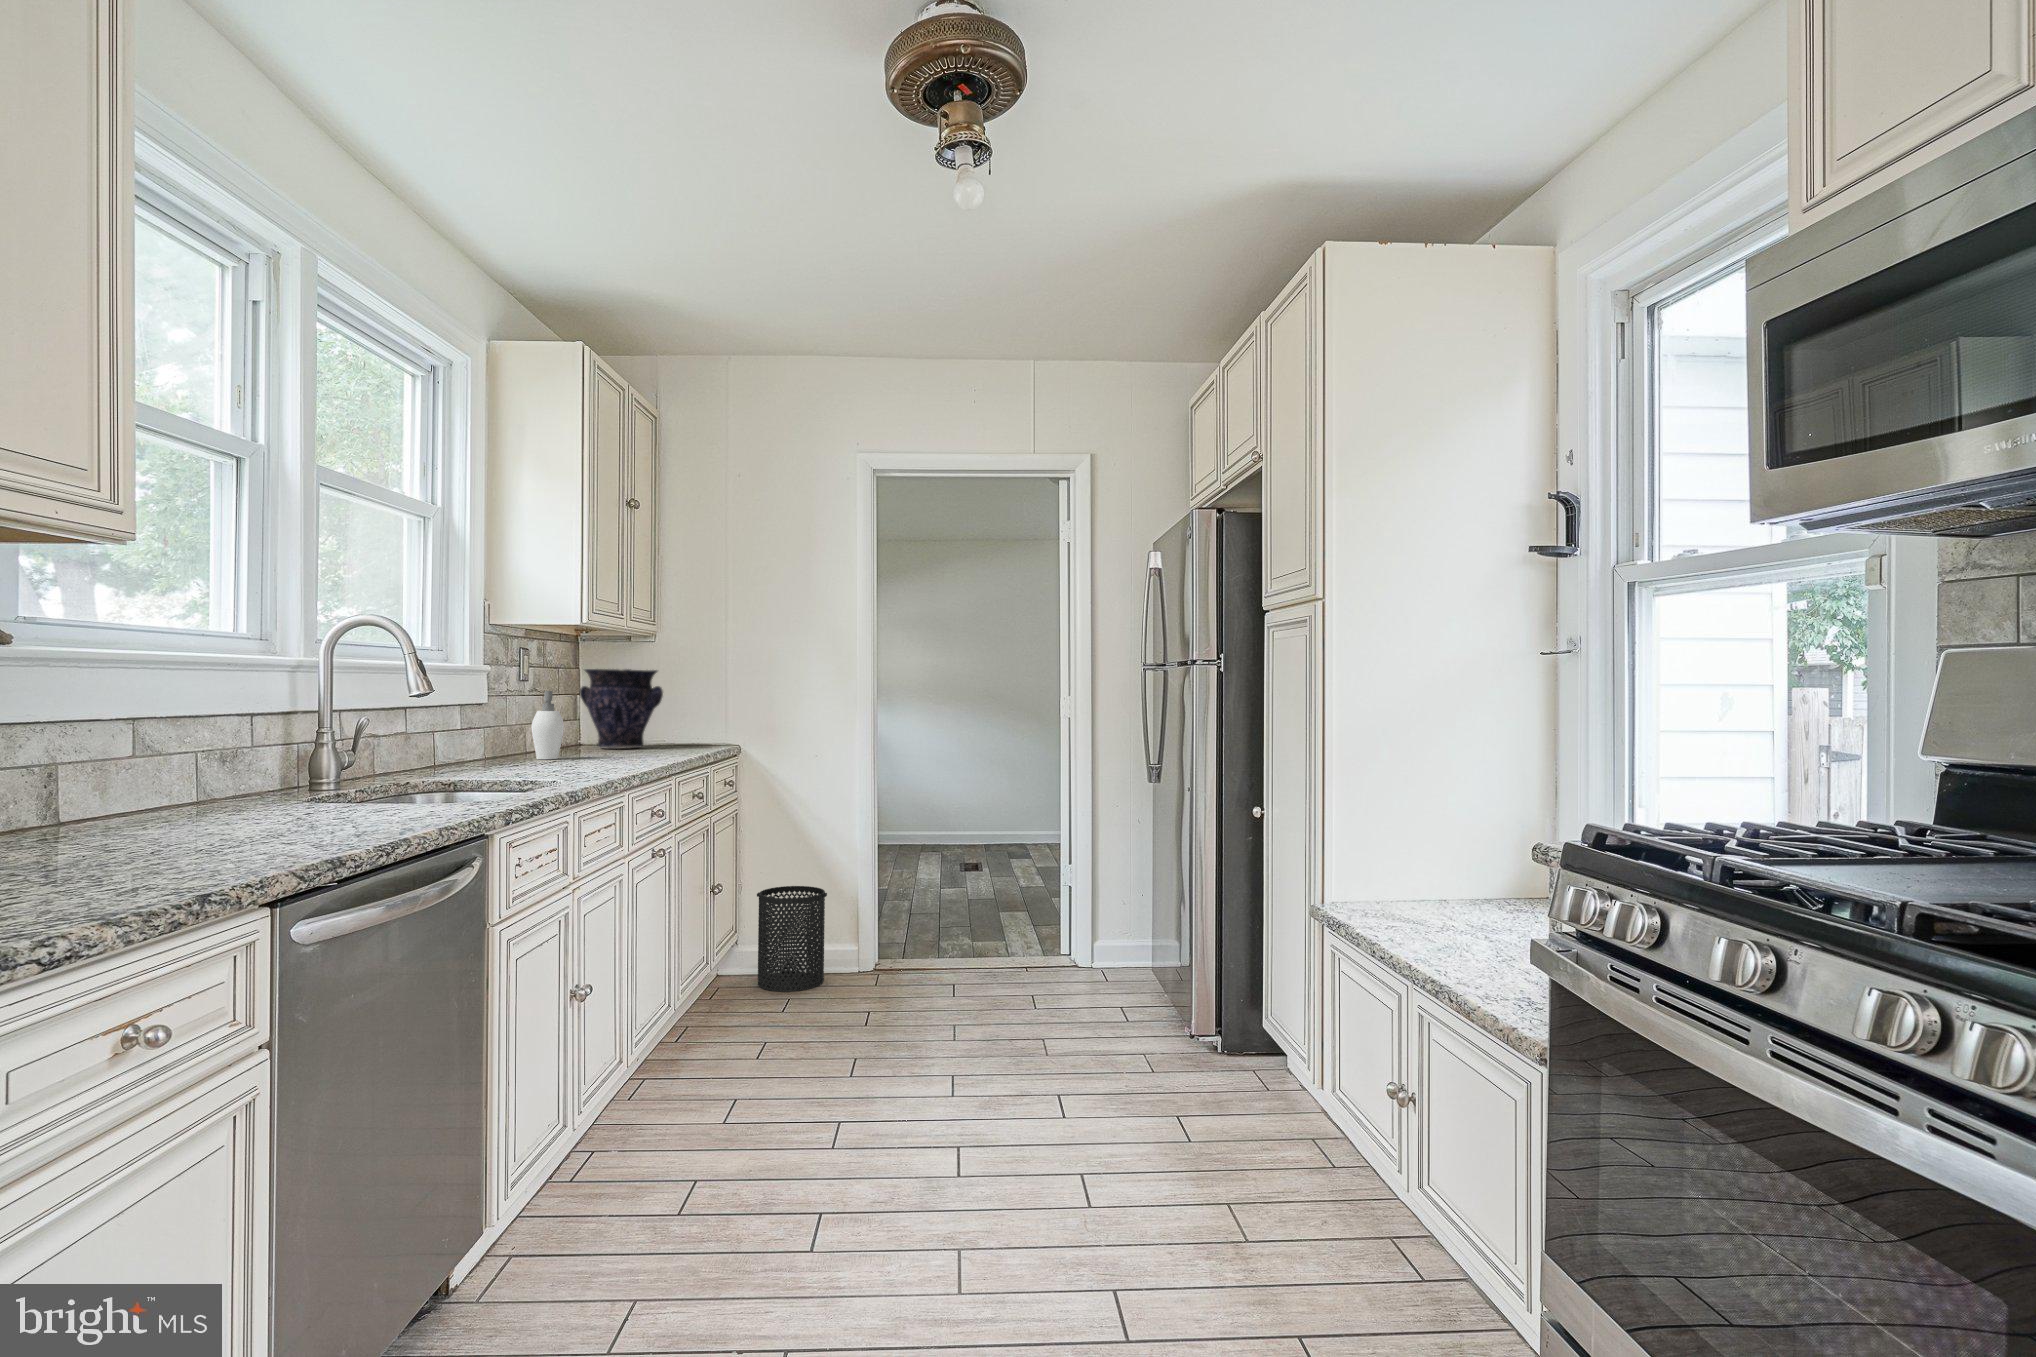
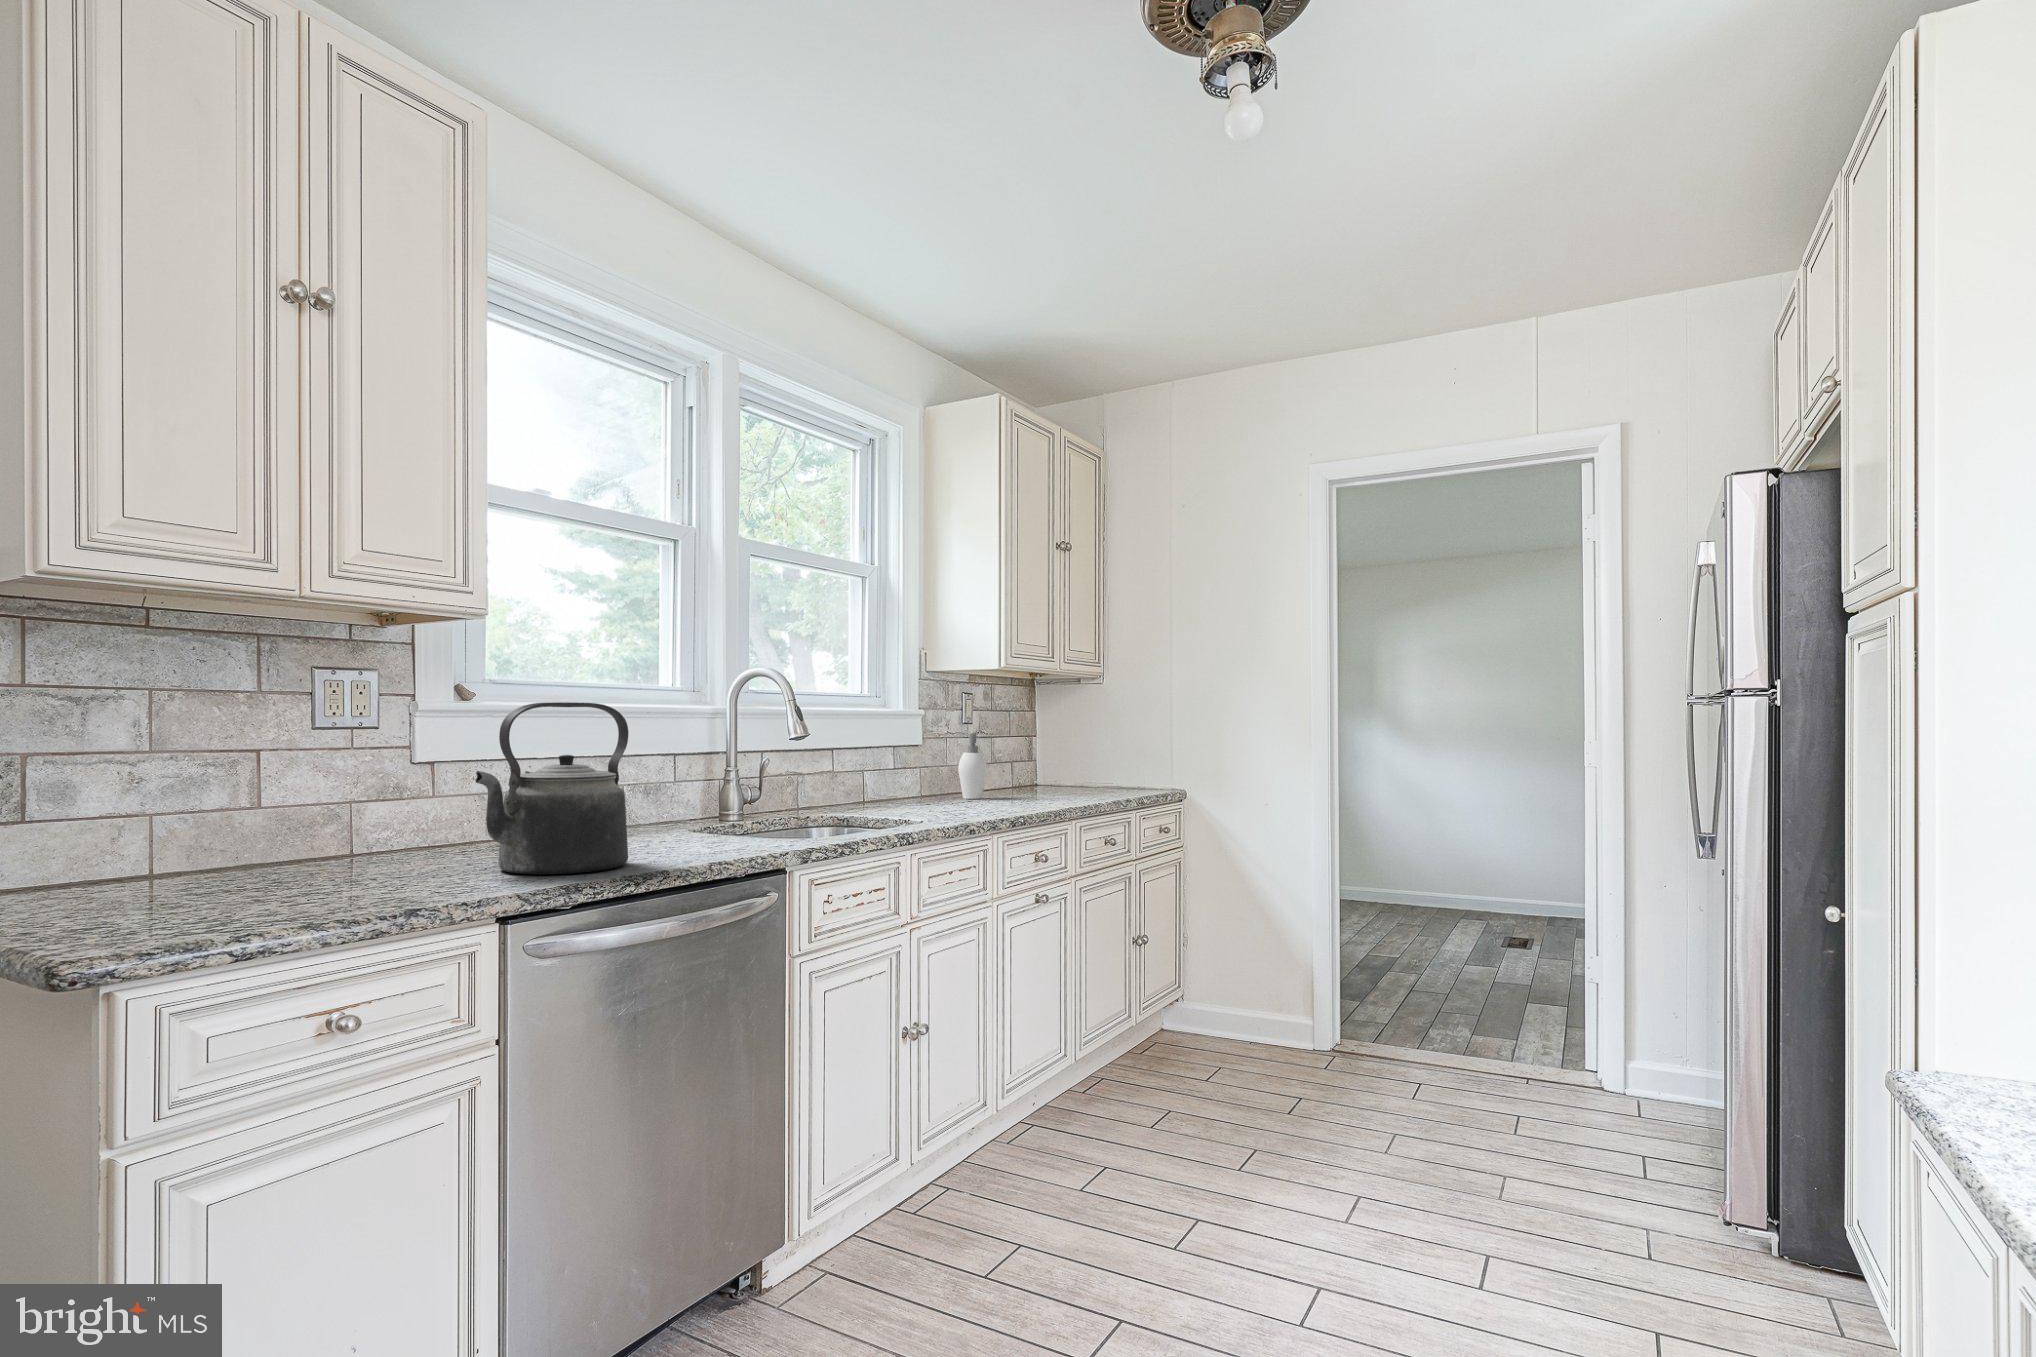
kettle: none [172,650,347,854] -> present [475,702,628,874]
vase: present [580,669,663,749] -> none [1027,712,1101,790]
trash can: present [757,886,827,992] -> none [1193,943,1267,1060]

